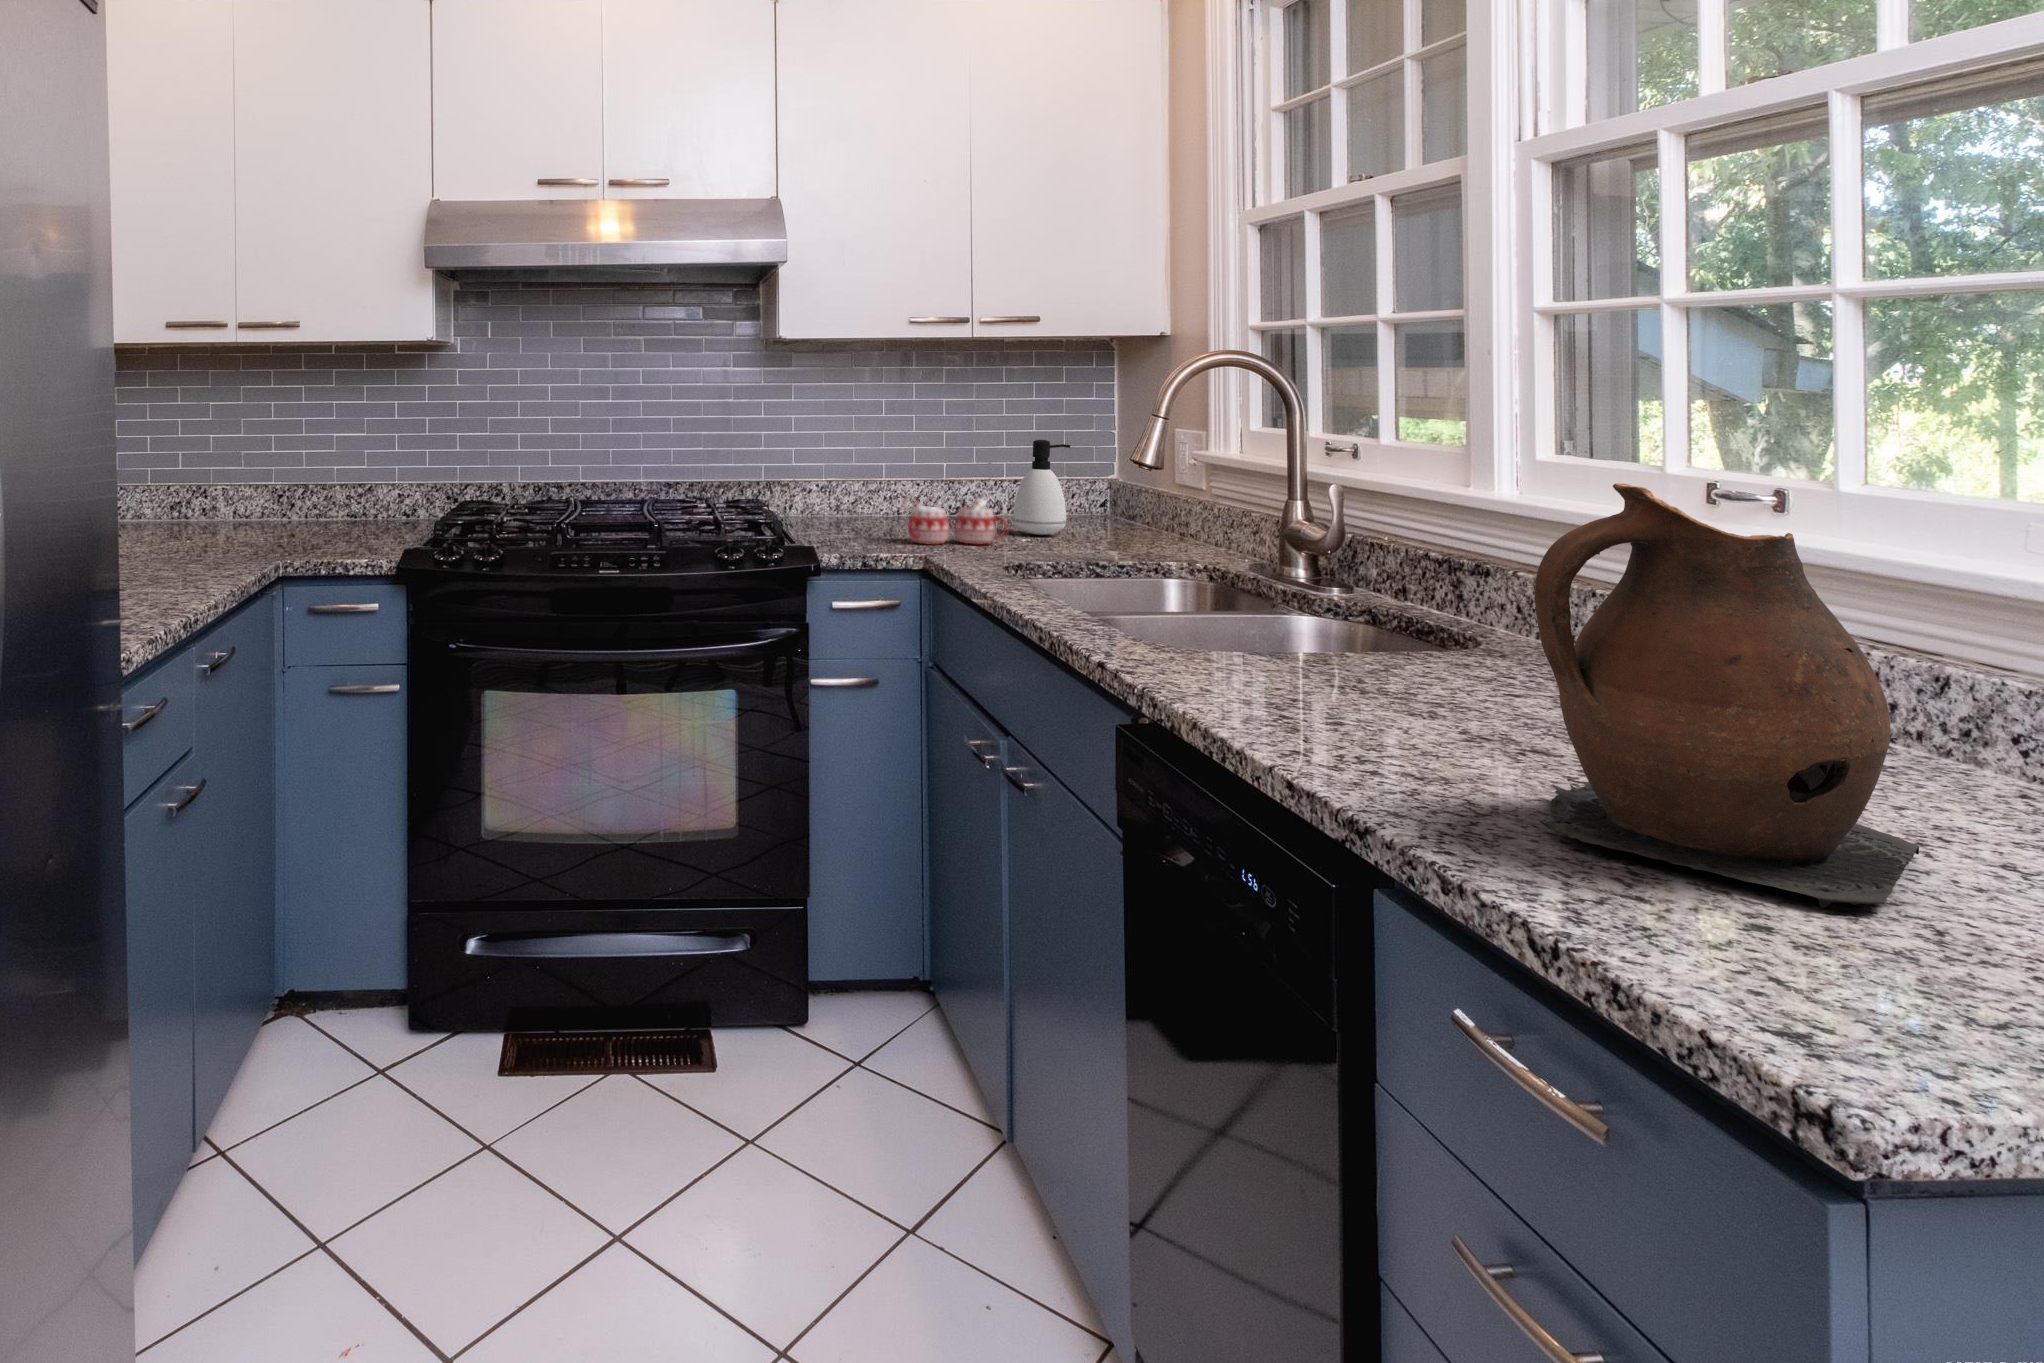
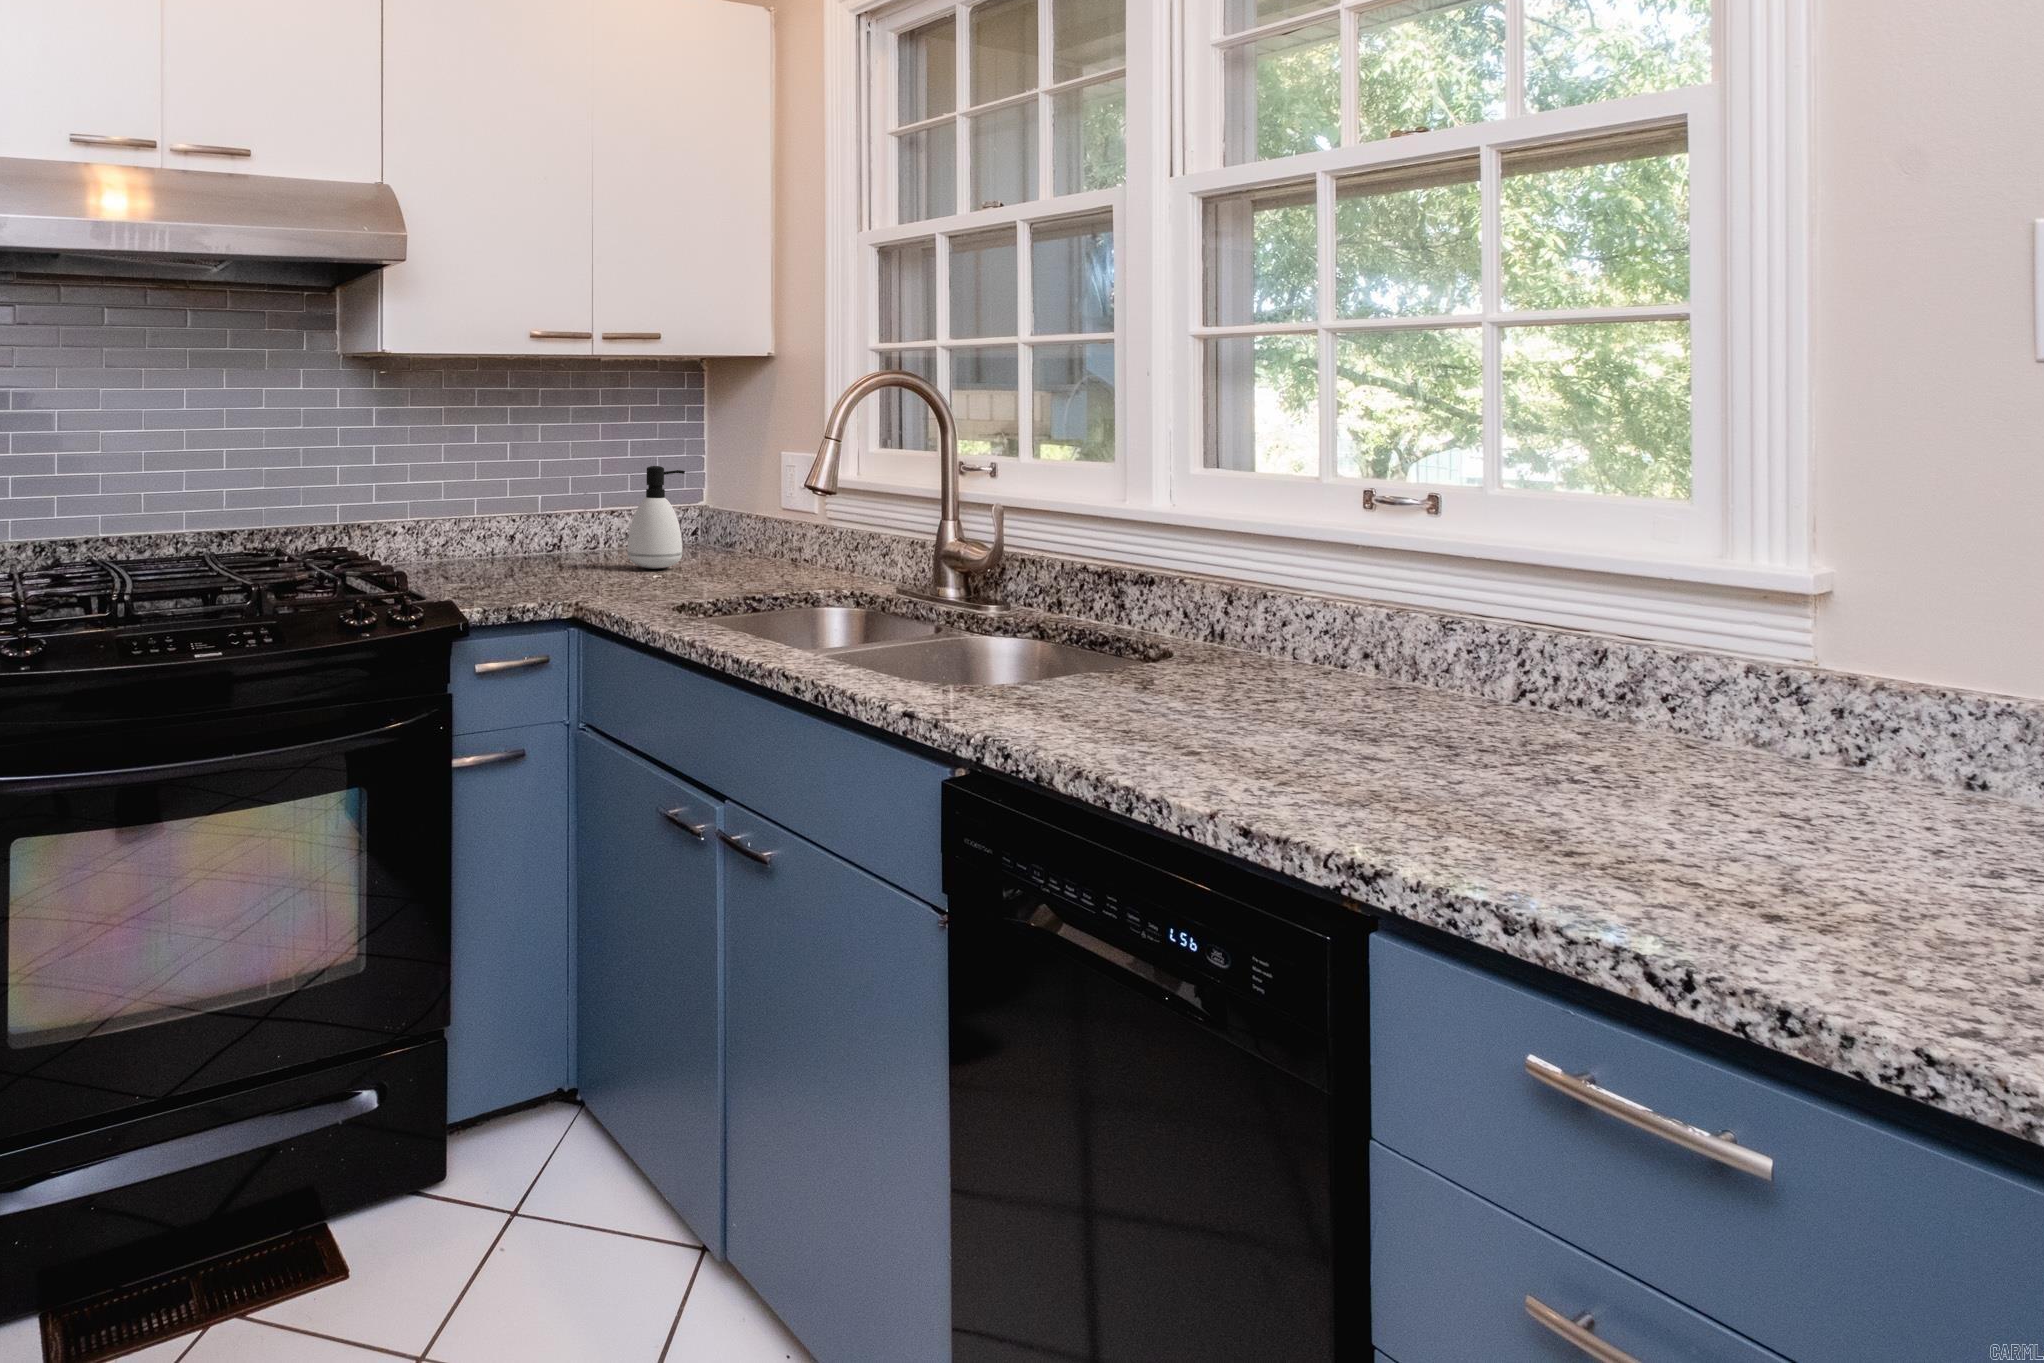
ceramic pitcher: present [1535,483,1919,908] -> none [1456,498,1820,888]
mug: present [903,496,1008,545] -> none [528,533,642,588]

